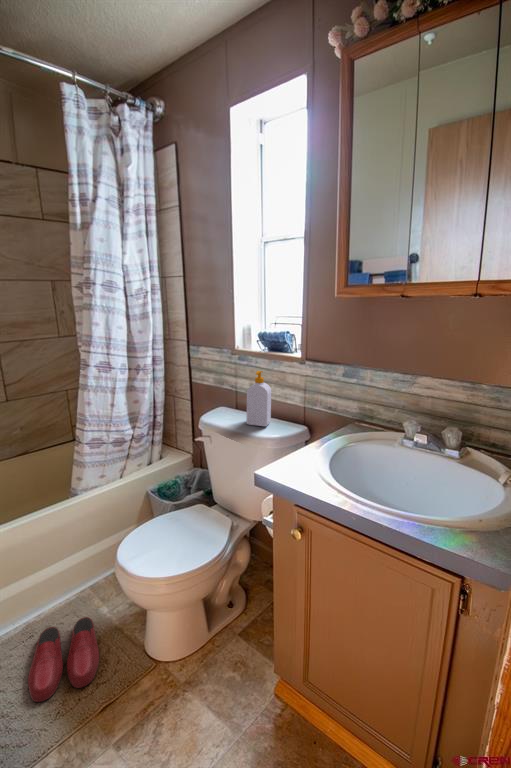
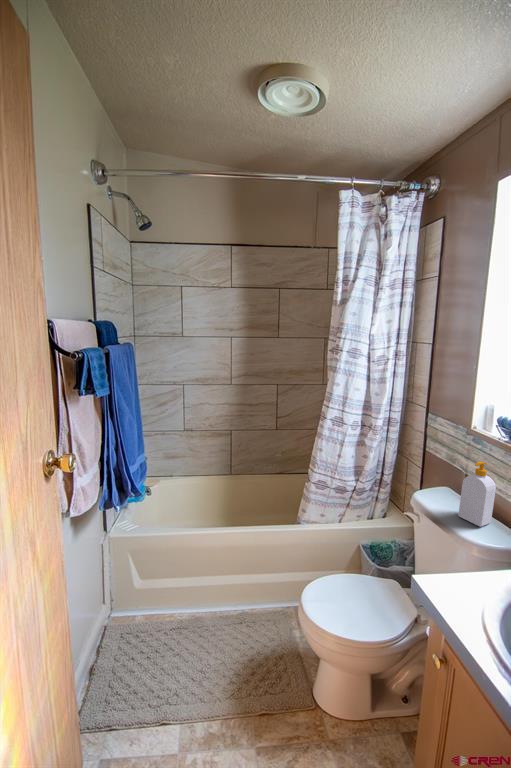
slippers: present [28,617,99,702] -> none [227,620,283,684]

